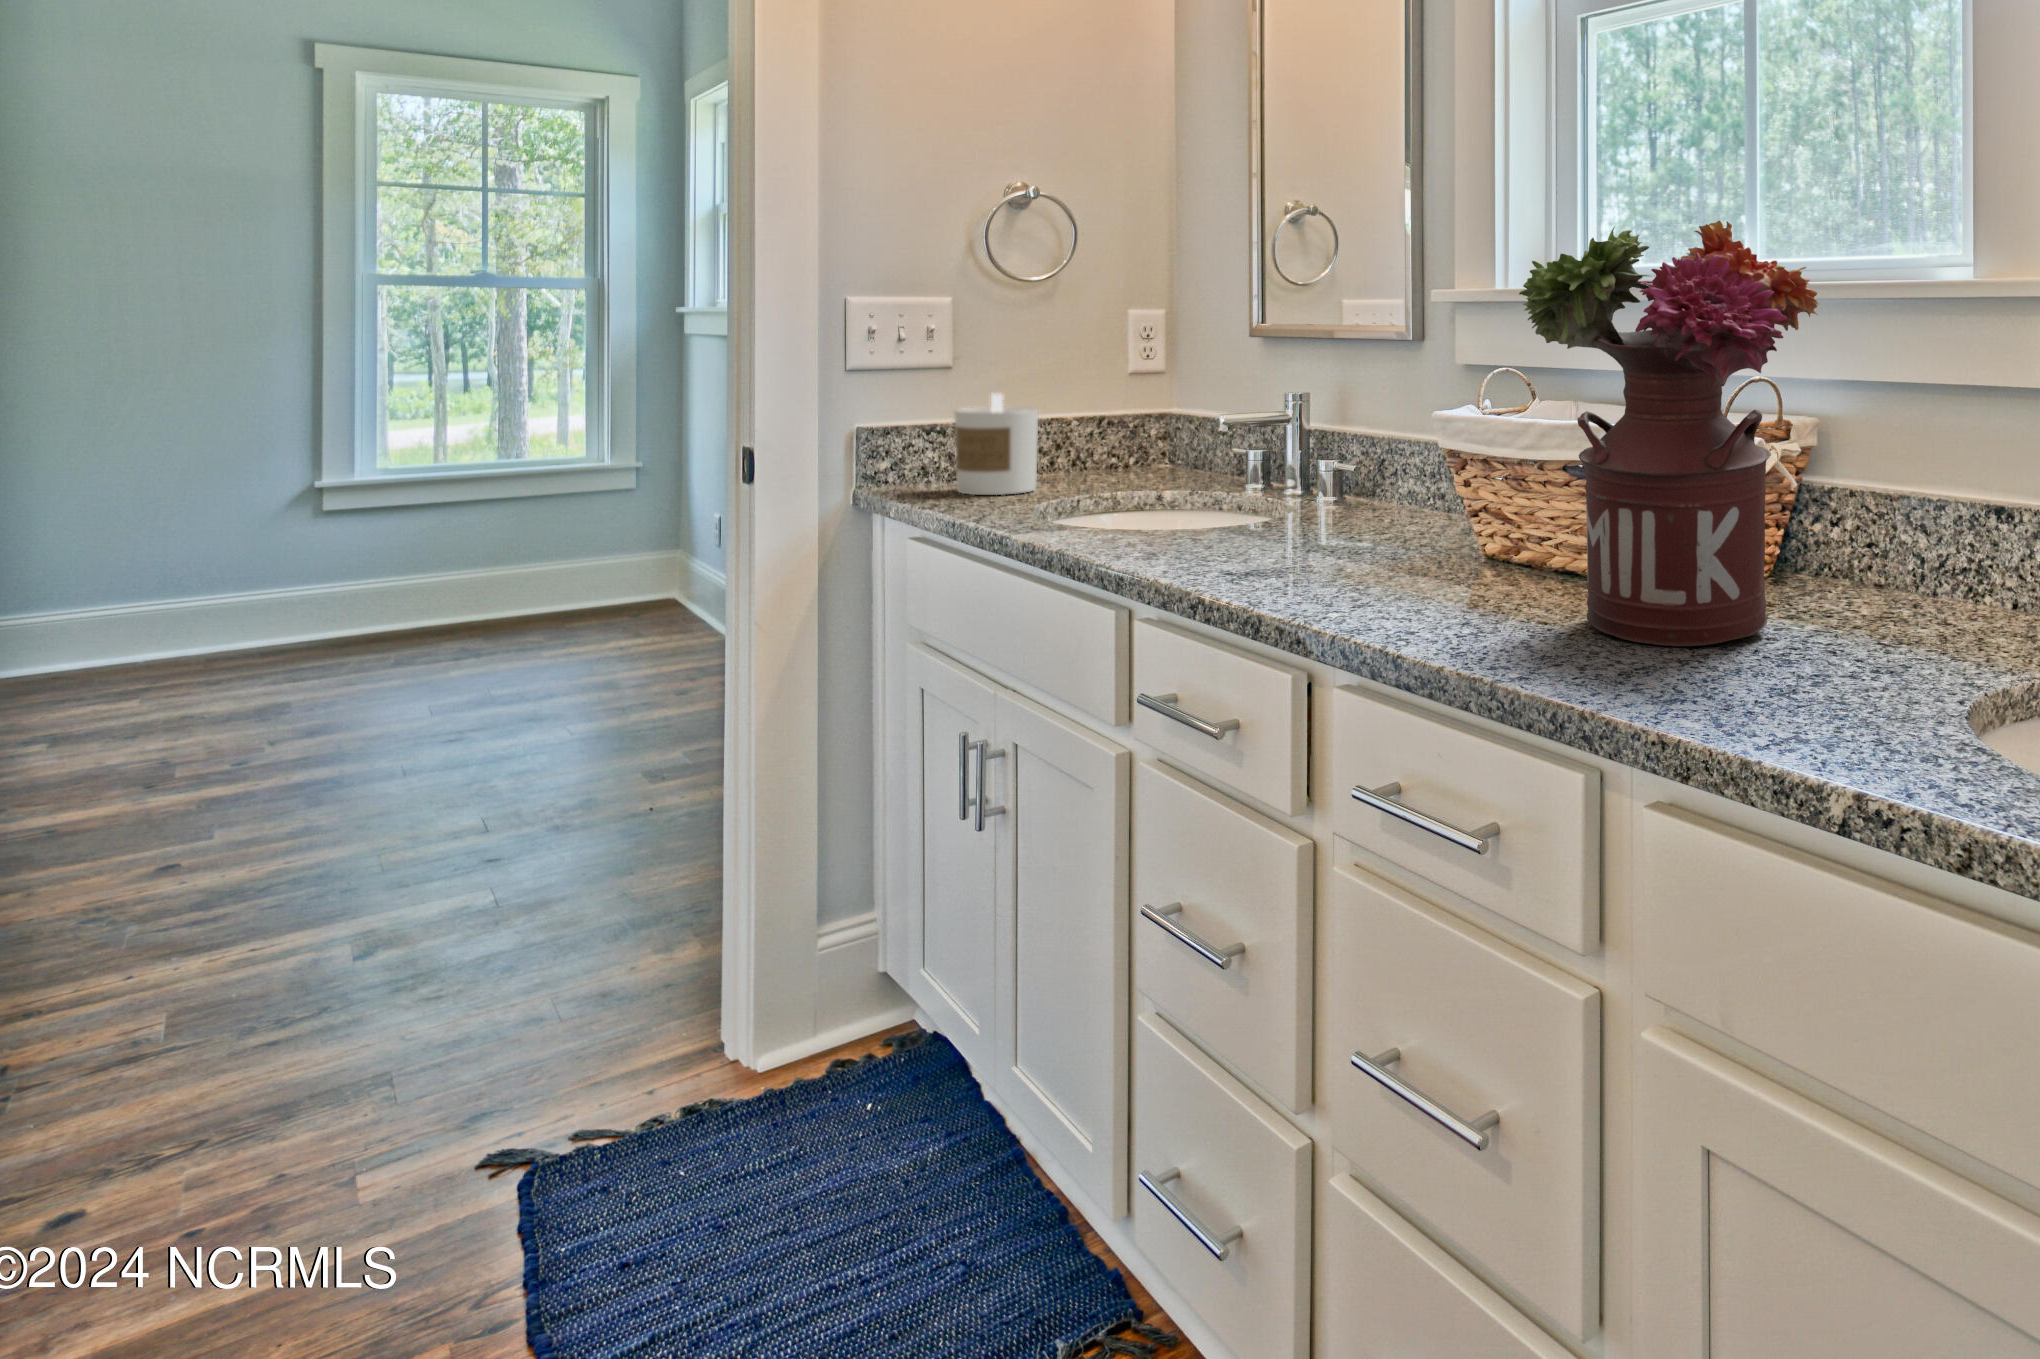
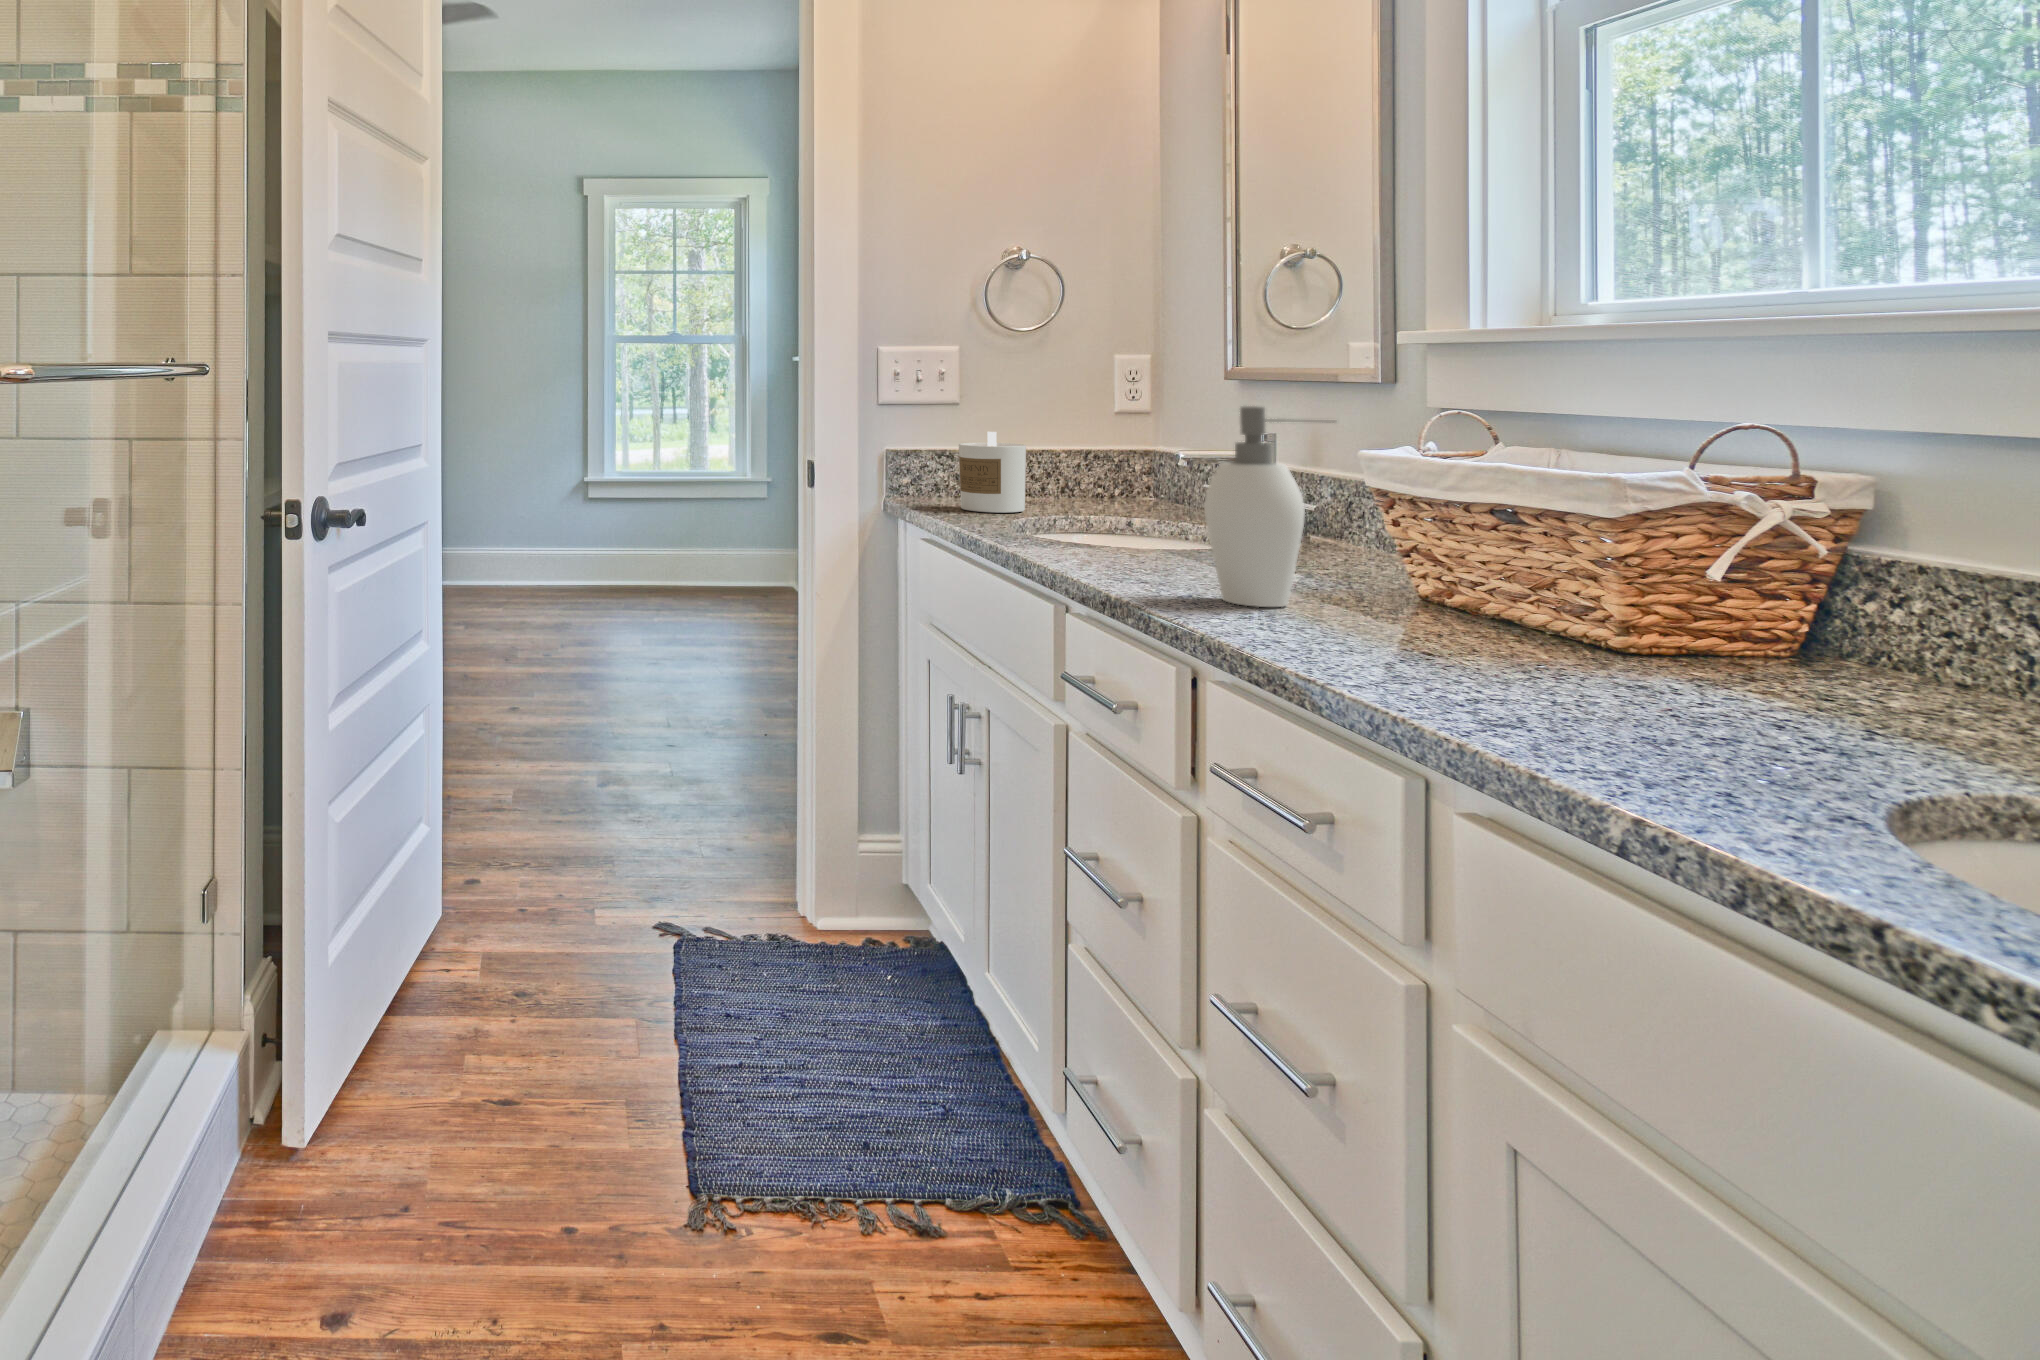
flower arrangement: present [1519,220,1819,646] -> none [1388,260,1780,694]
soap dispenser: none [1307,363,1436,590] -> present [1204,406,1334,607]

